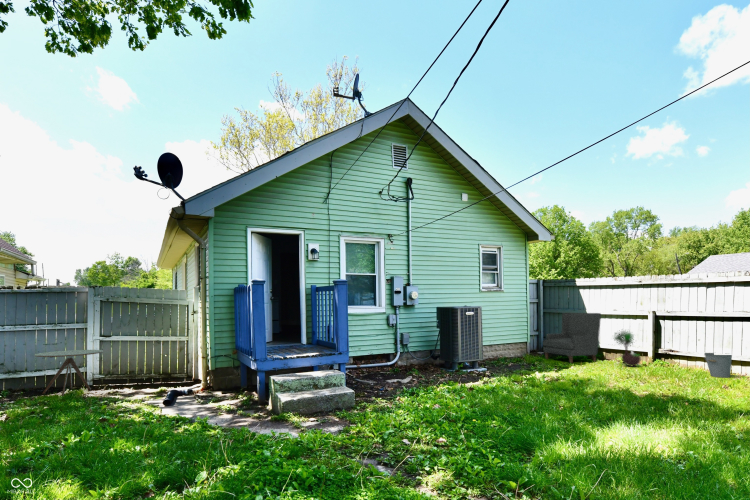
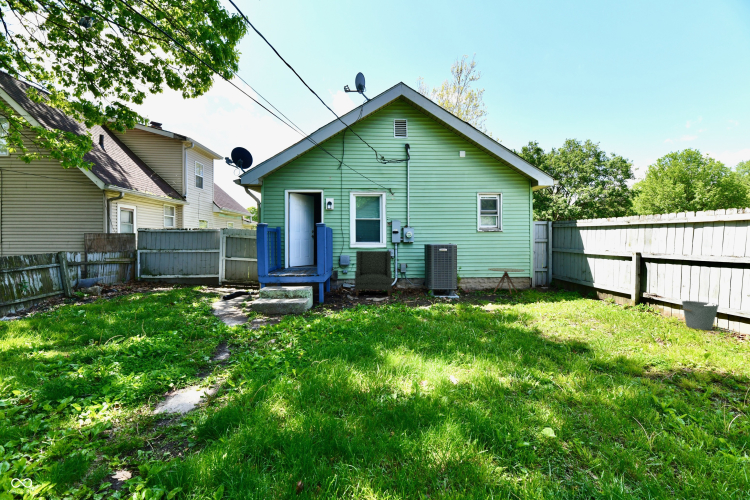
chair: present [543,313,601,363] -> present [354,251,392,296]
potted tree: present [615,332,640,366] -> none [591,268,622,306]
round table: present [35,350,103,395] -> present [488,268,525,294]

